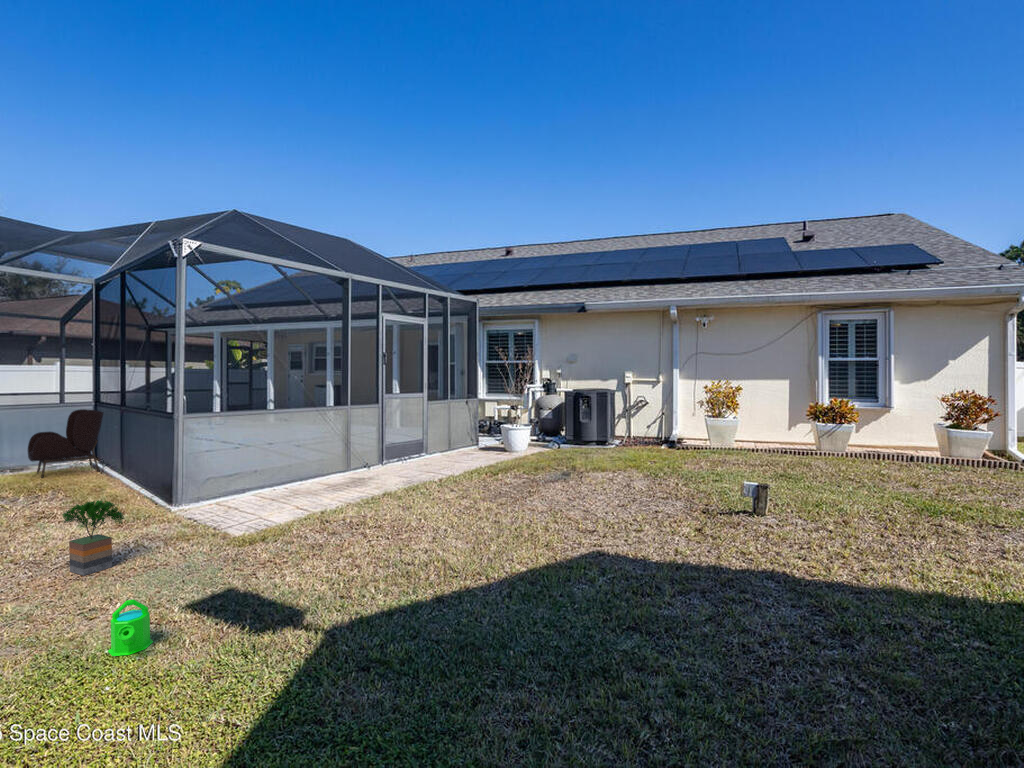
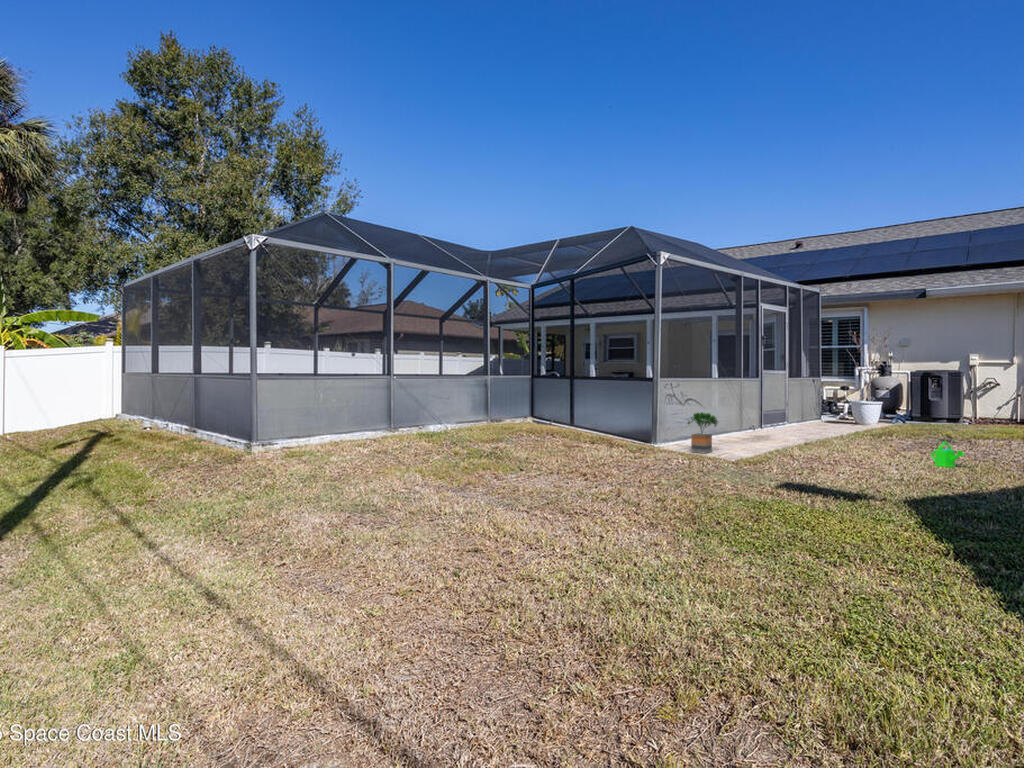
armchair: present [28,409,104,478] -> none [508,381,554,425]
watering can: present [108,599,153,656] -> present [931,442,964,467]

